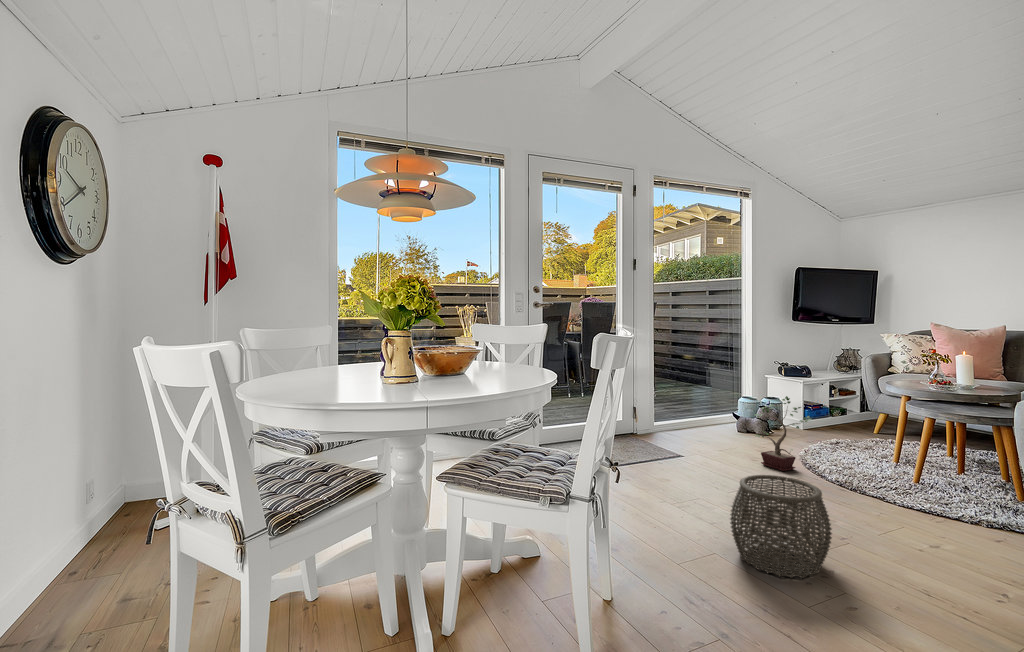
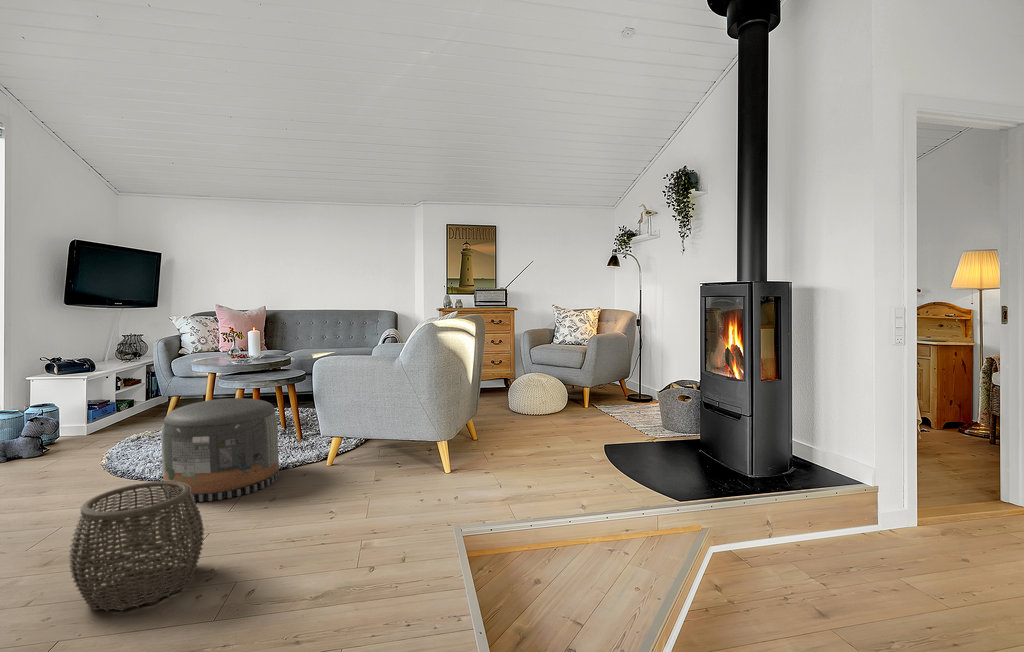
potted plant: present [755,396,811,471] -> none [37,394,127,488]
pouf: none [833,422,962,530] -> present [161,398,279,502]

